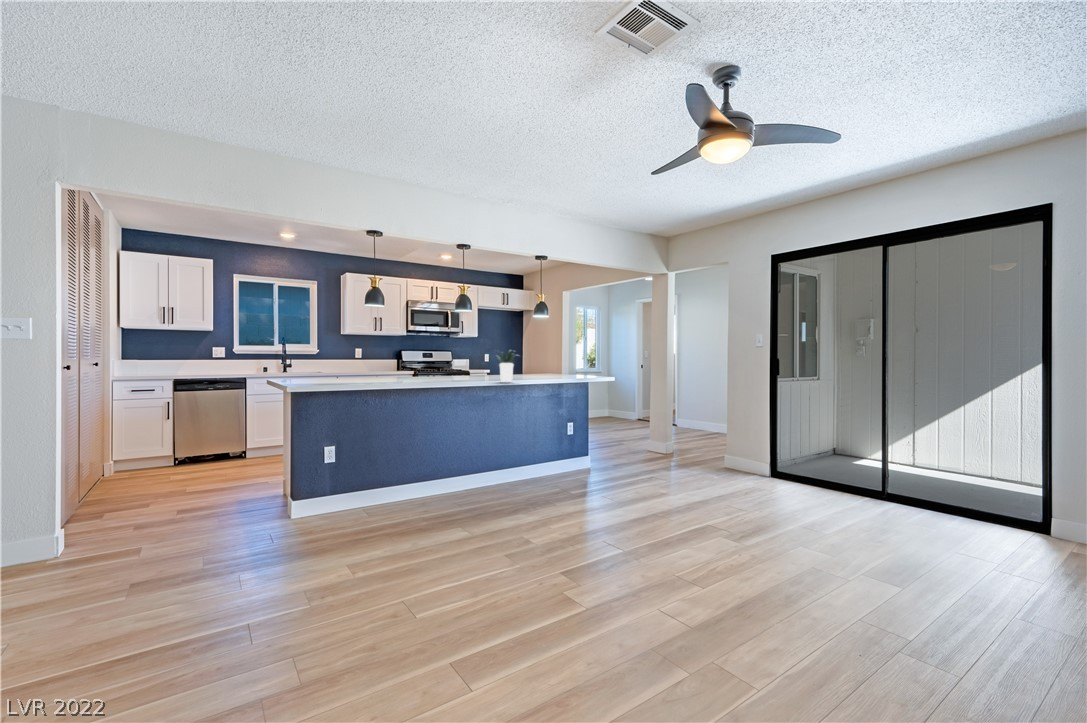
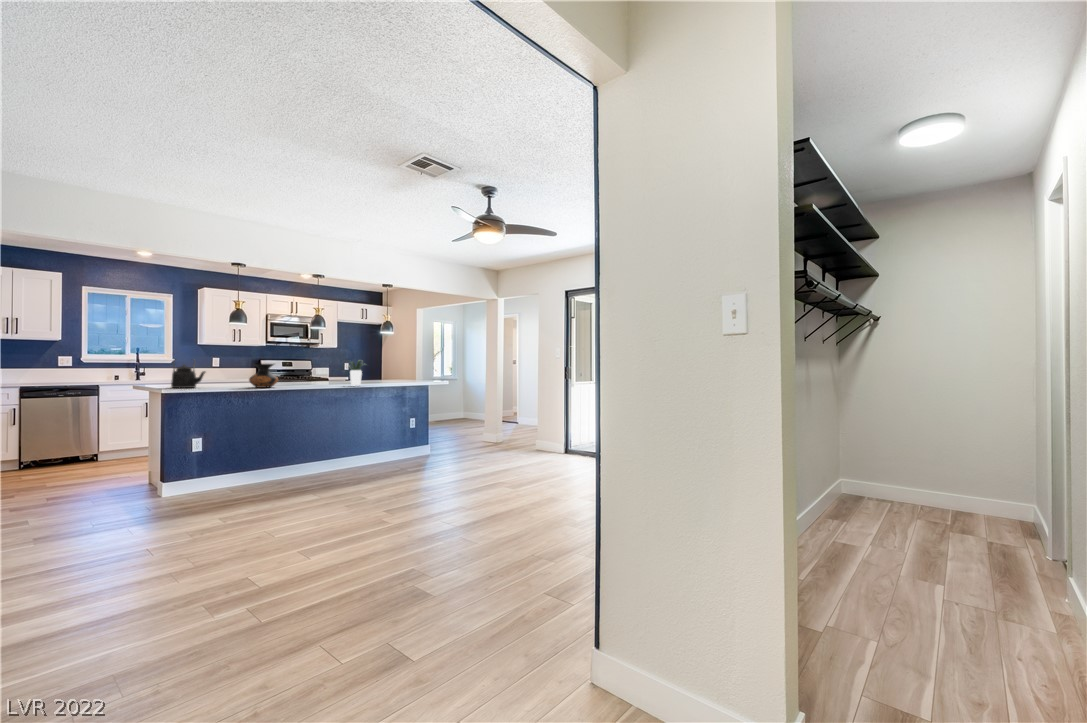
kettle: none [302,349,339,384] -> present [171,361,205,388]
vase: none [386,355,419,384] -> present [249,364,278,388]

